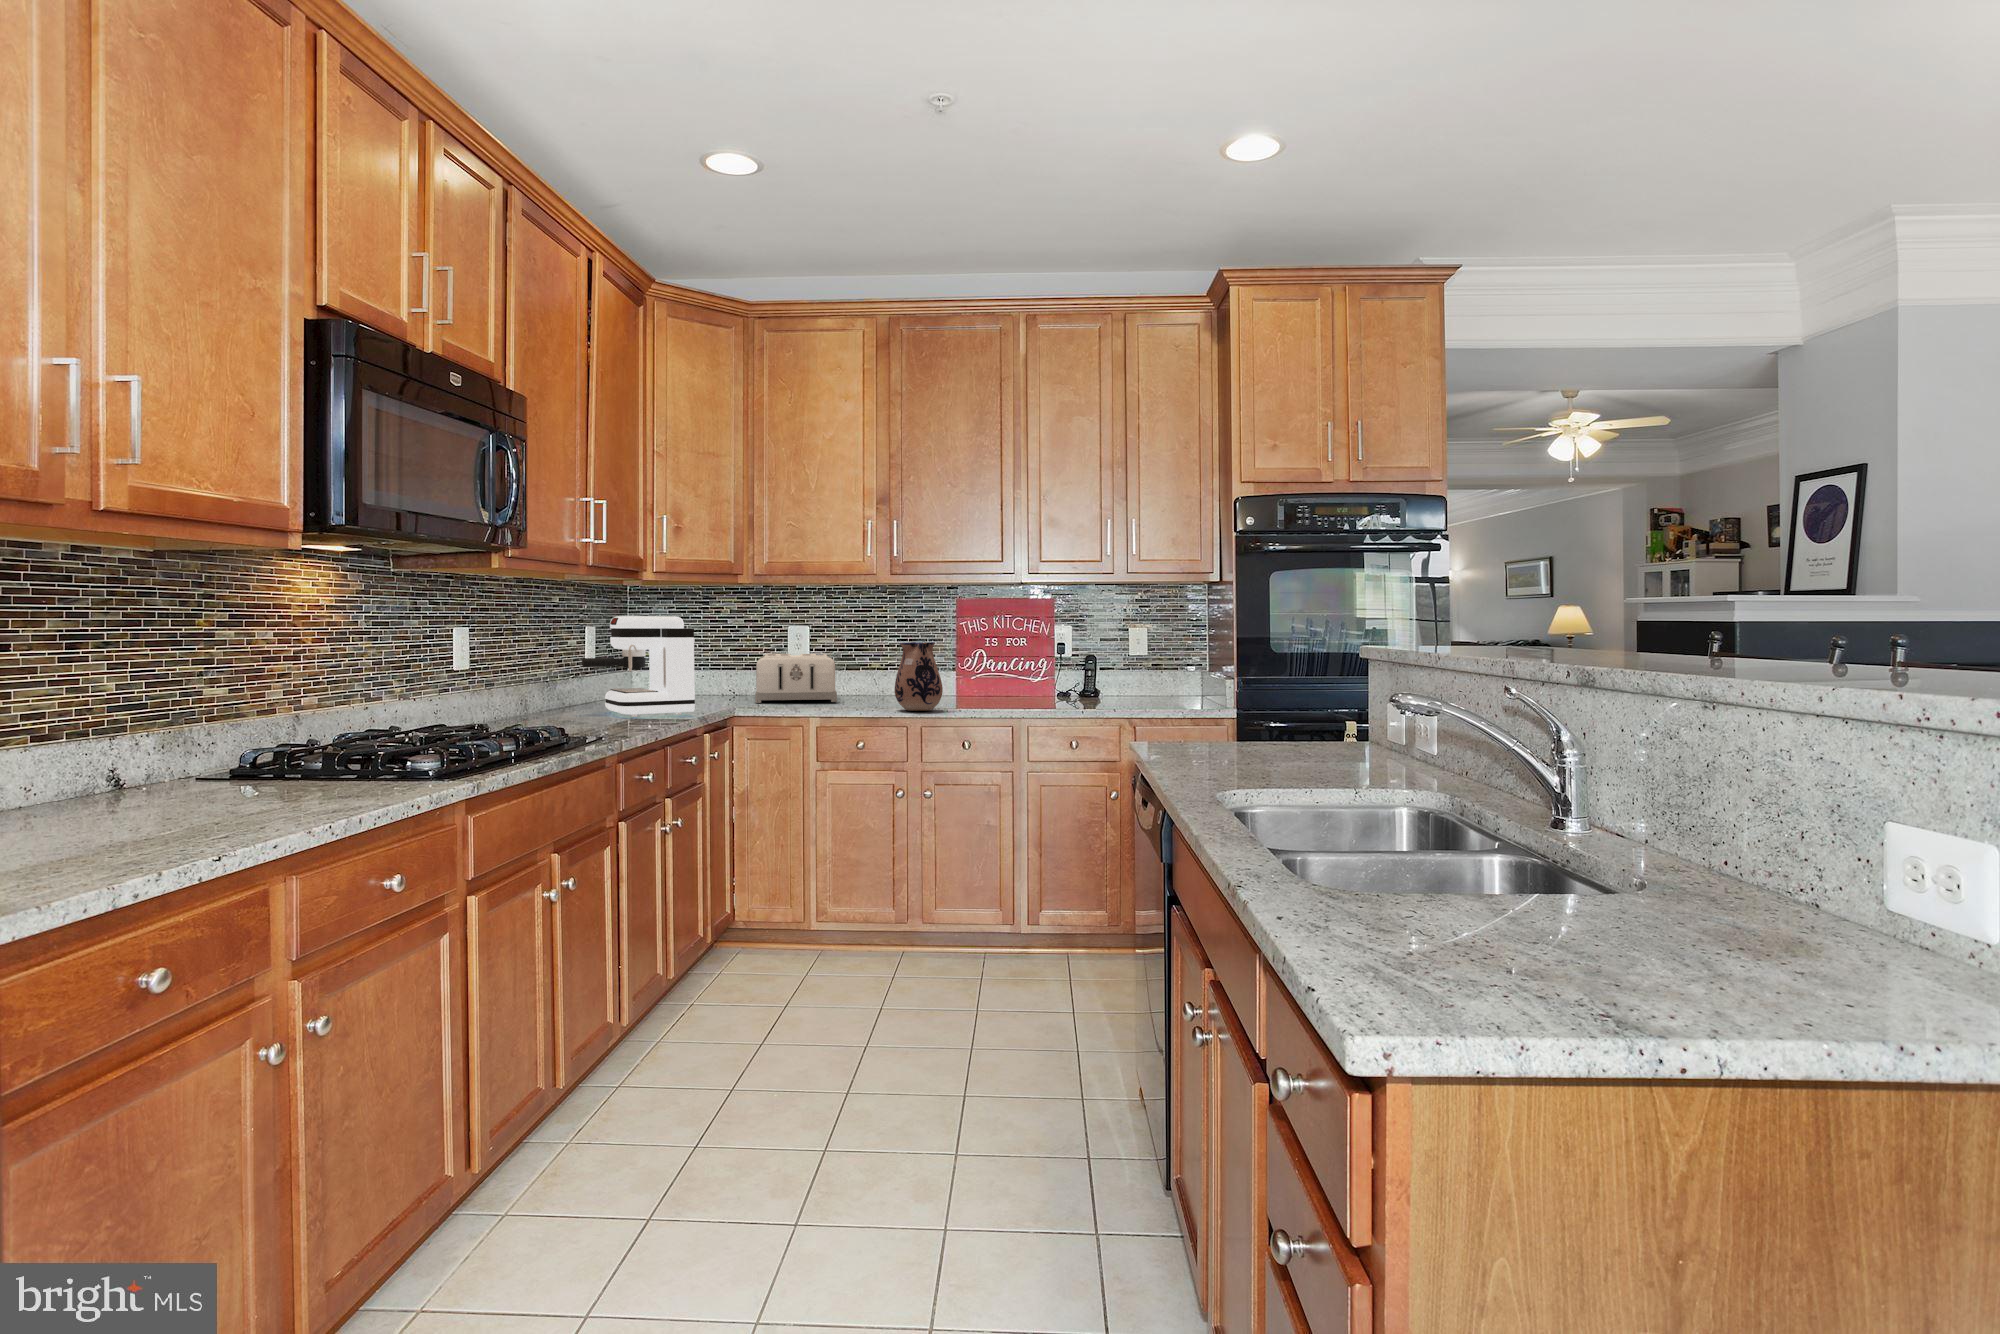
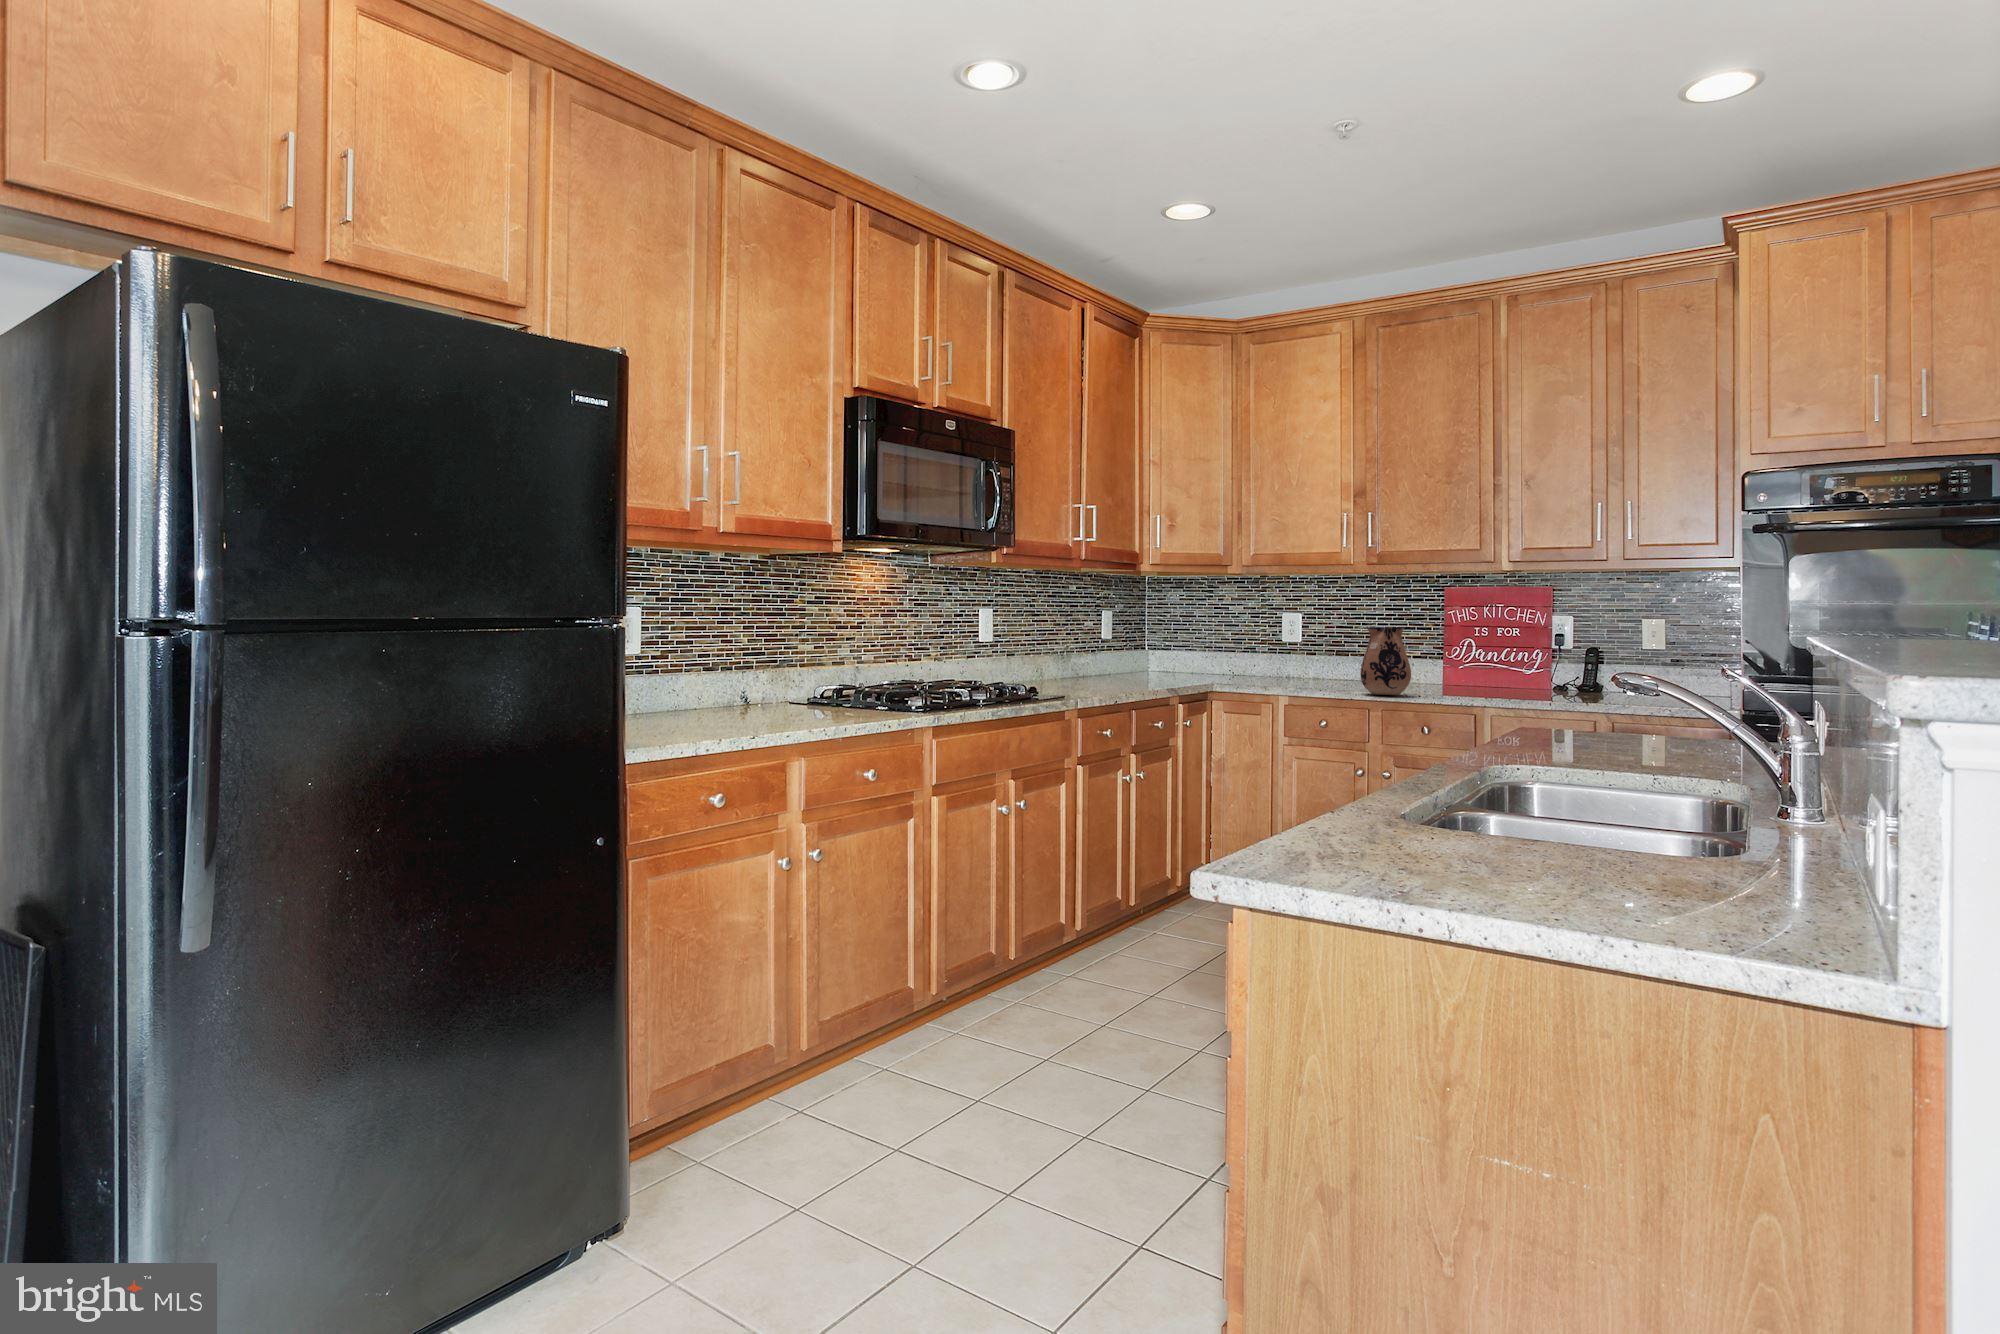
coffee maker: present [582,616,695,717] -> none [1081,602,1168,687]
toaster: present [755,654,837,703] -> none [1237,639,1323,685]

